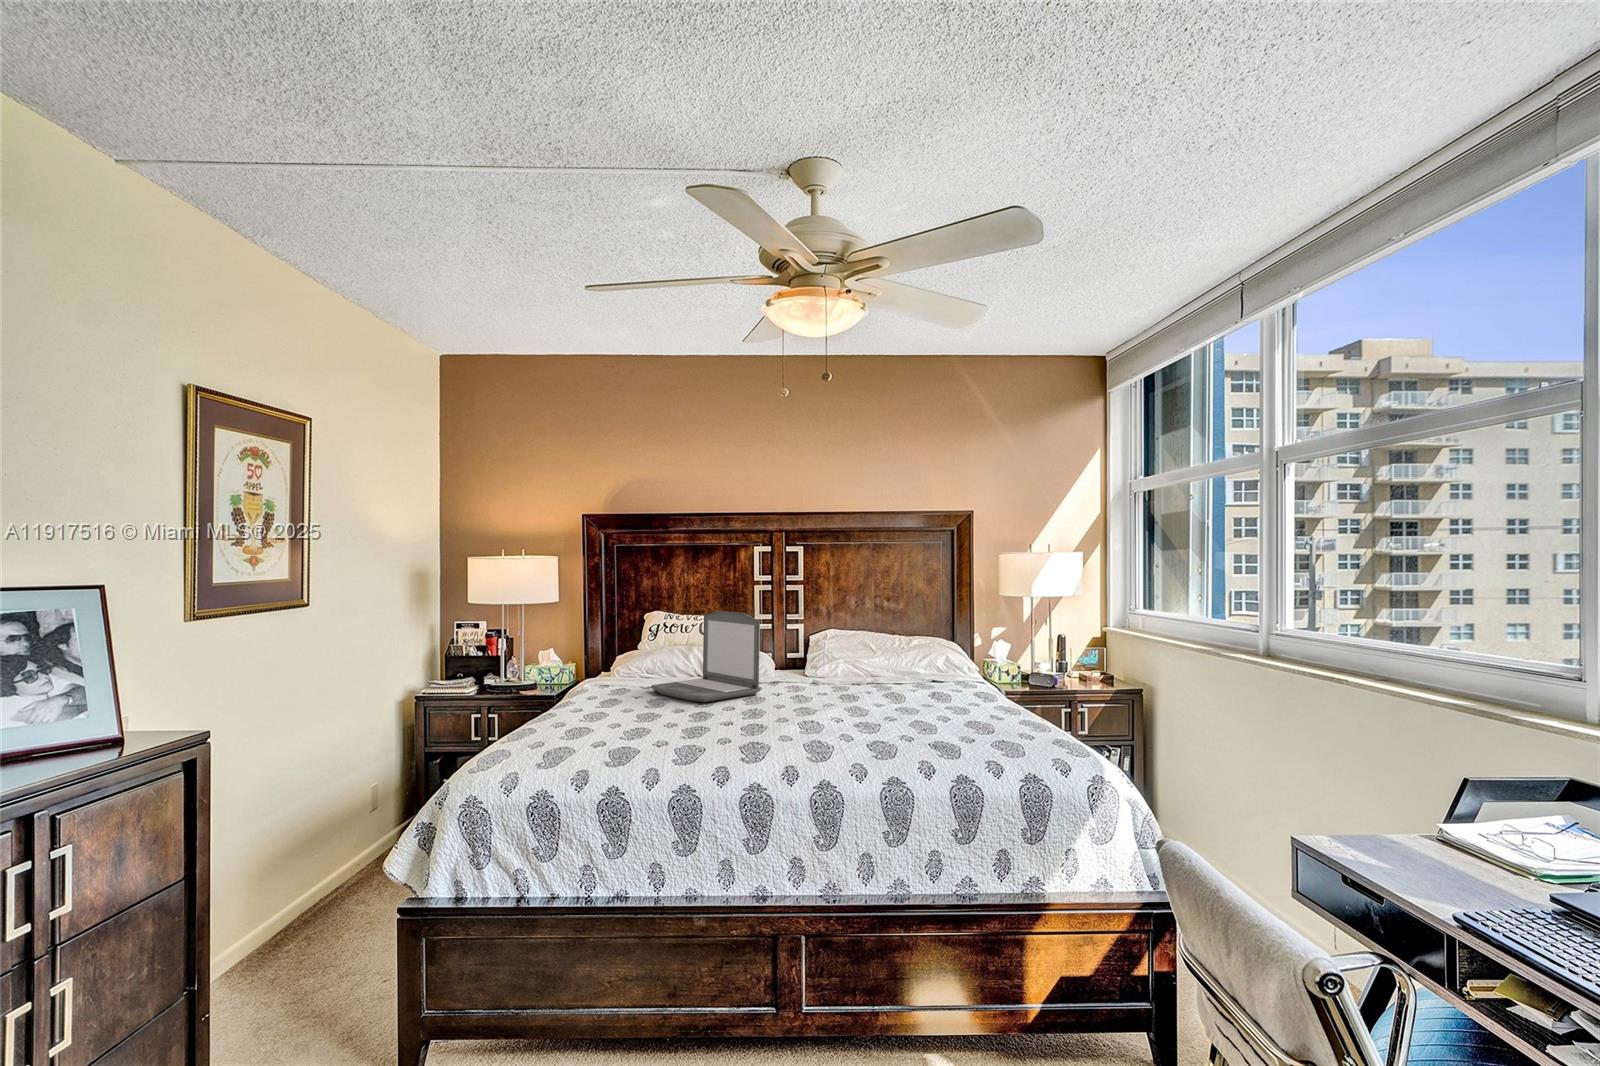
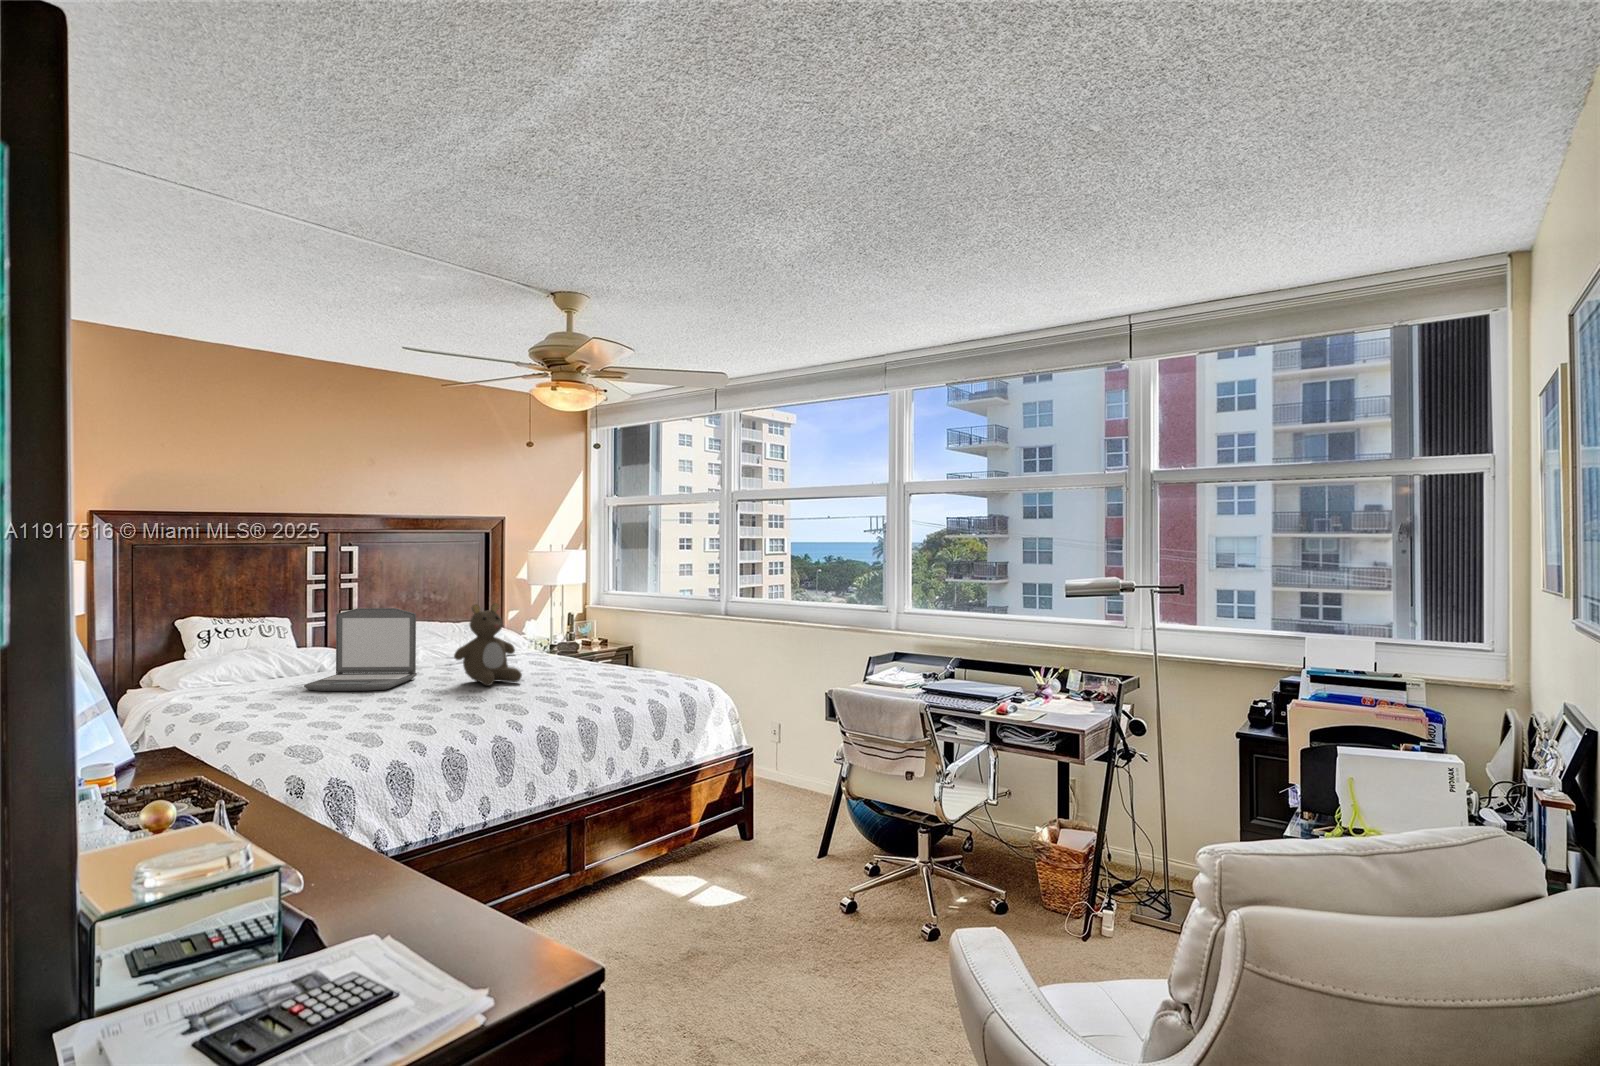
teddy bear: none [770,615,848,716] -> present [454,603,522,686]

